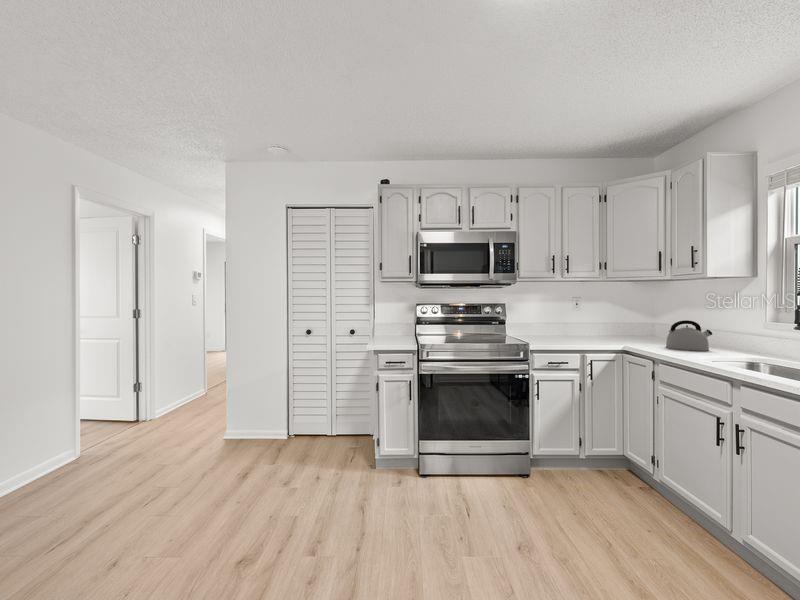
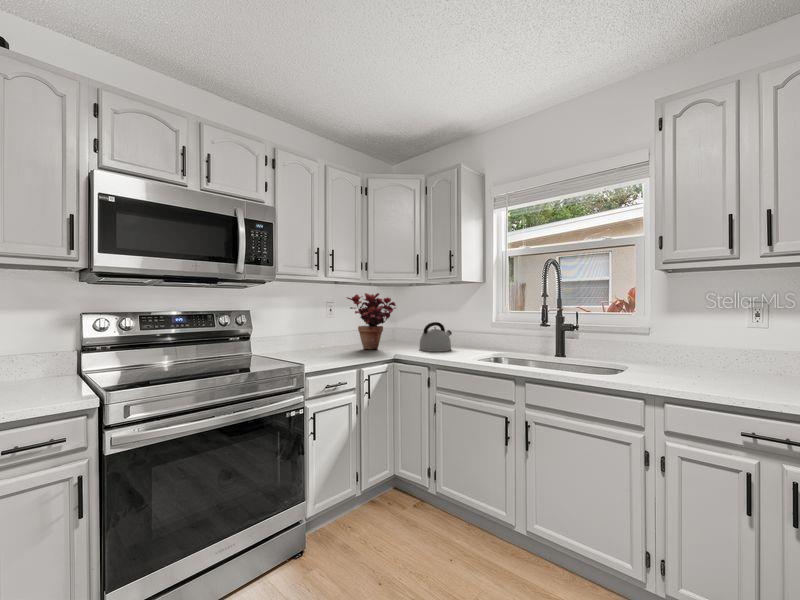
potted plant: none [588,292,641,342] -> present [347,293,396,349]

